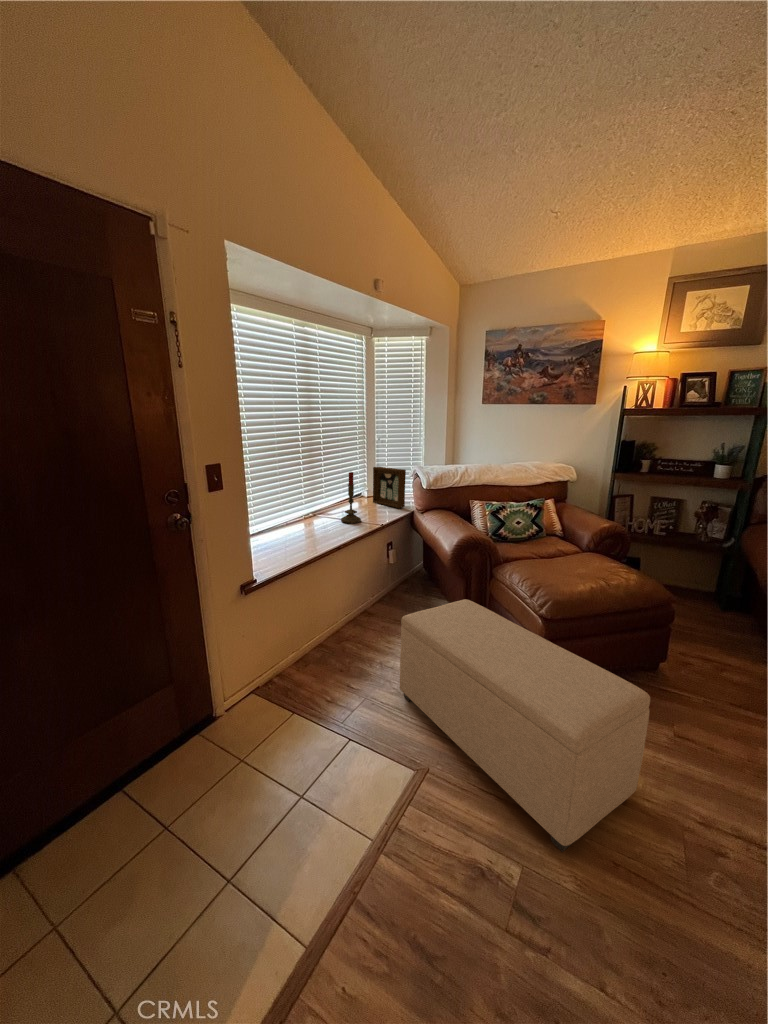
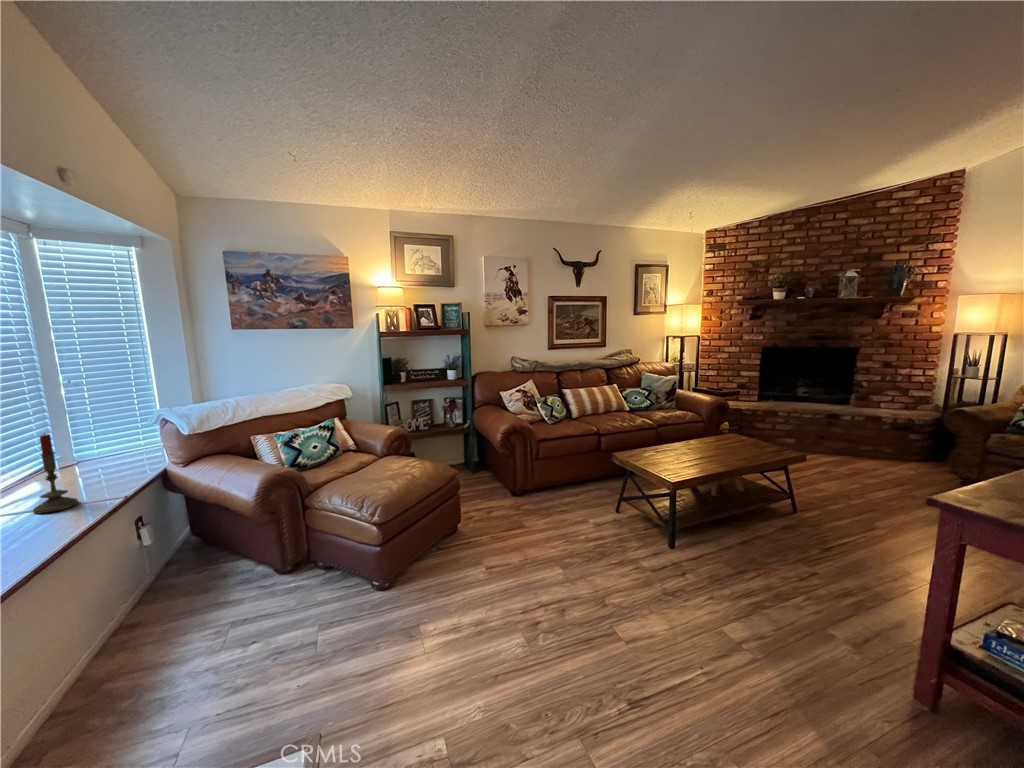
picture frame: present [373,467,406,508] -> none [74,417,148,473]
ottoman: present [400,599,650,852] -> none [227,539,486,703]

